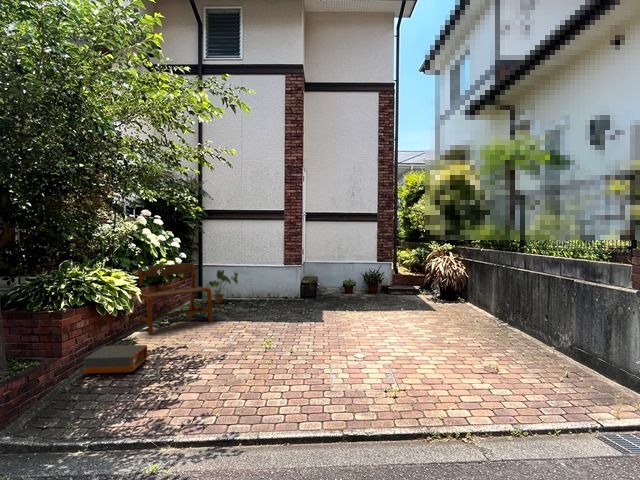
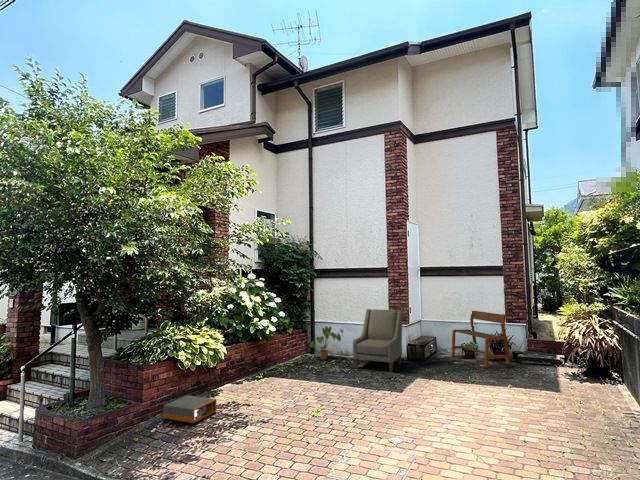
chair: none [257,251,299,308] -> present [353,309,403,372]
bench: present [138,262,213,334] -> present [452,311,510,368]

